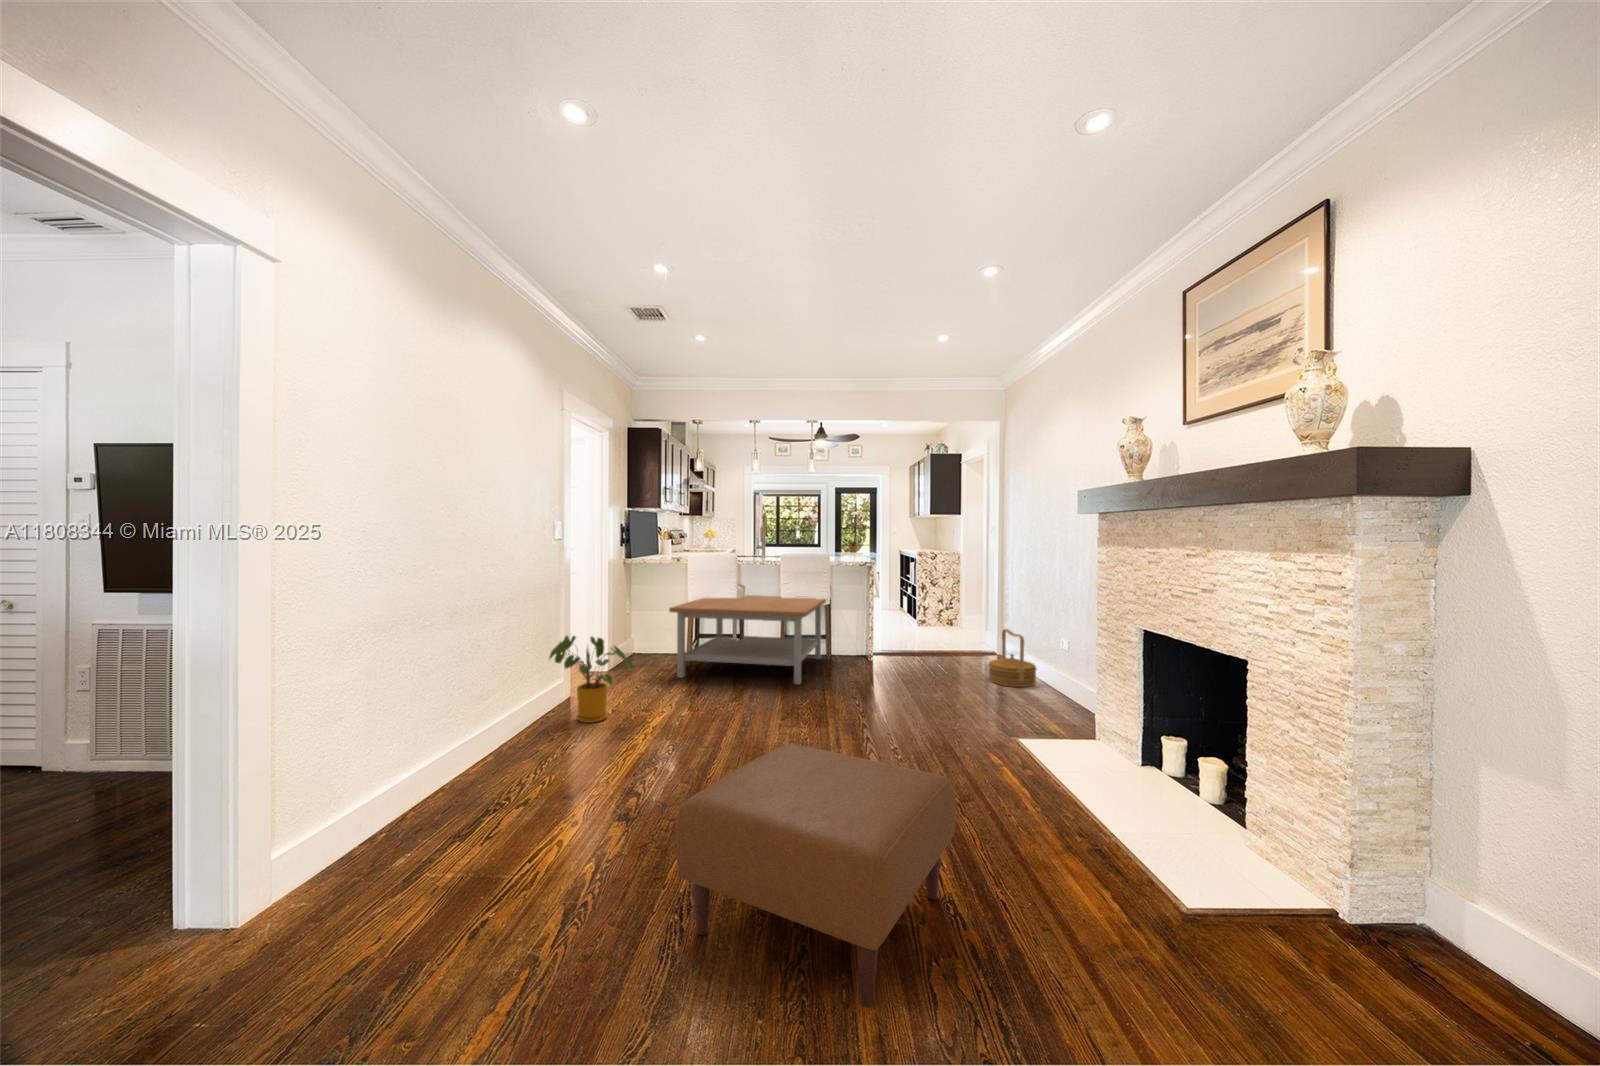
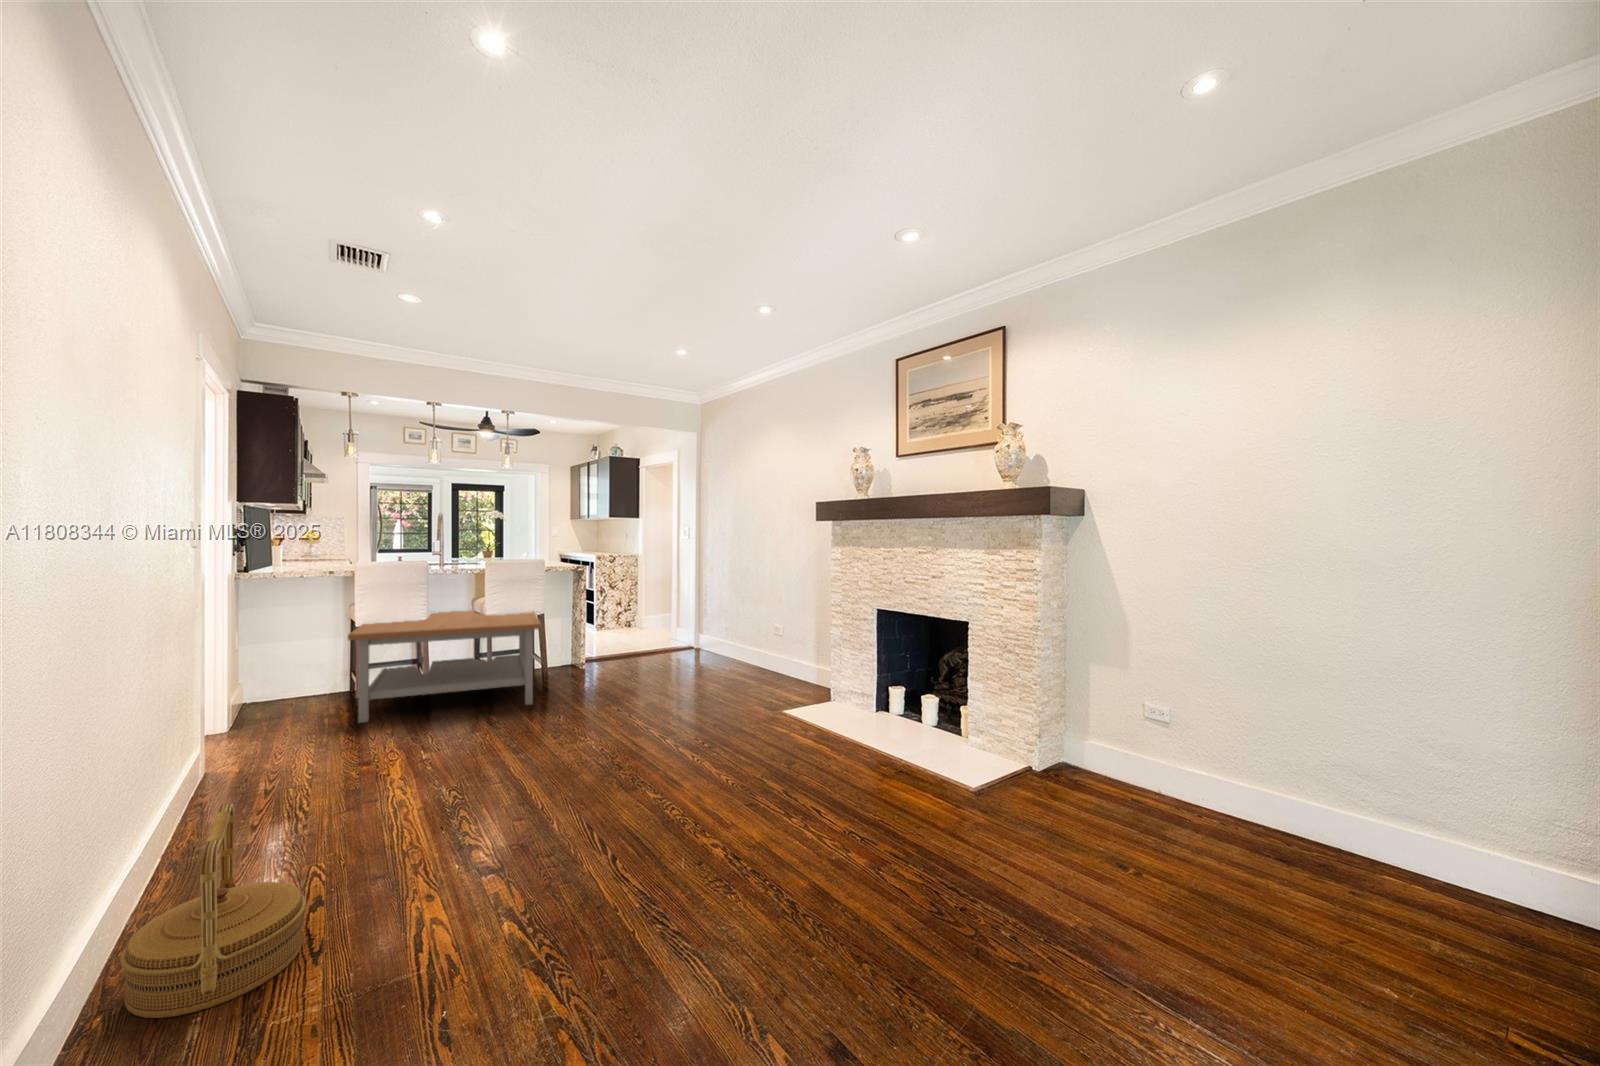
woven basket: present [988,629,1037,687] -> present [120,804,306,1018]
house plant: present [549,636,633,723] -> none [209,680,358,799]
ottoman: present [677,744,955,1007] -> none [676,735,889,929]

